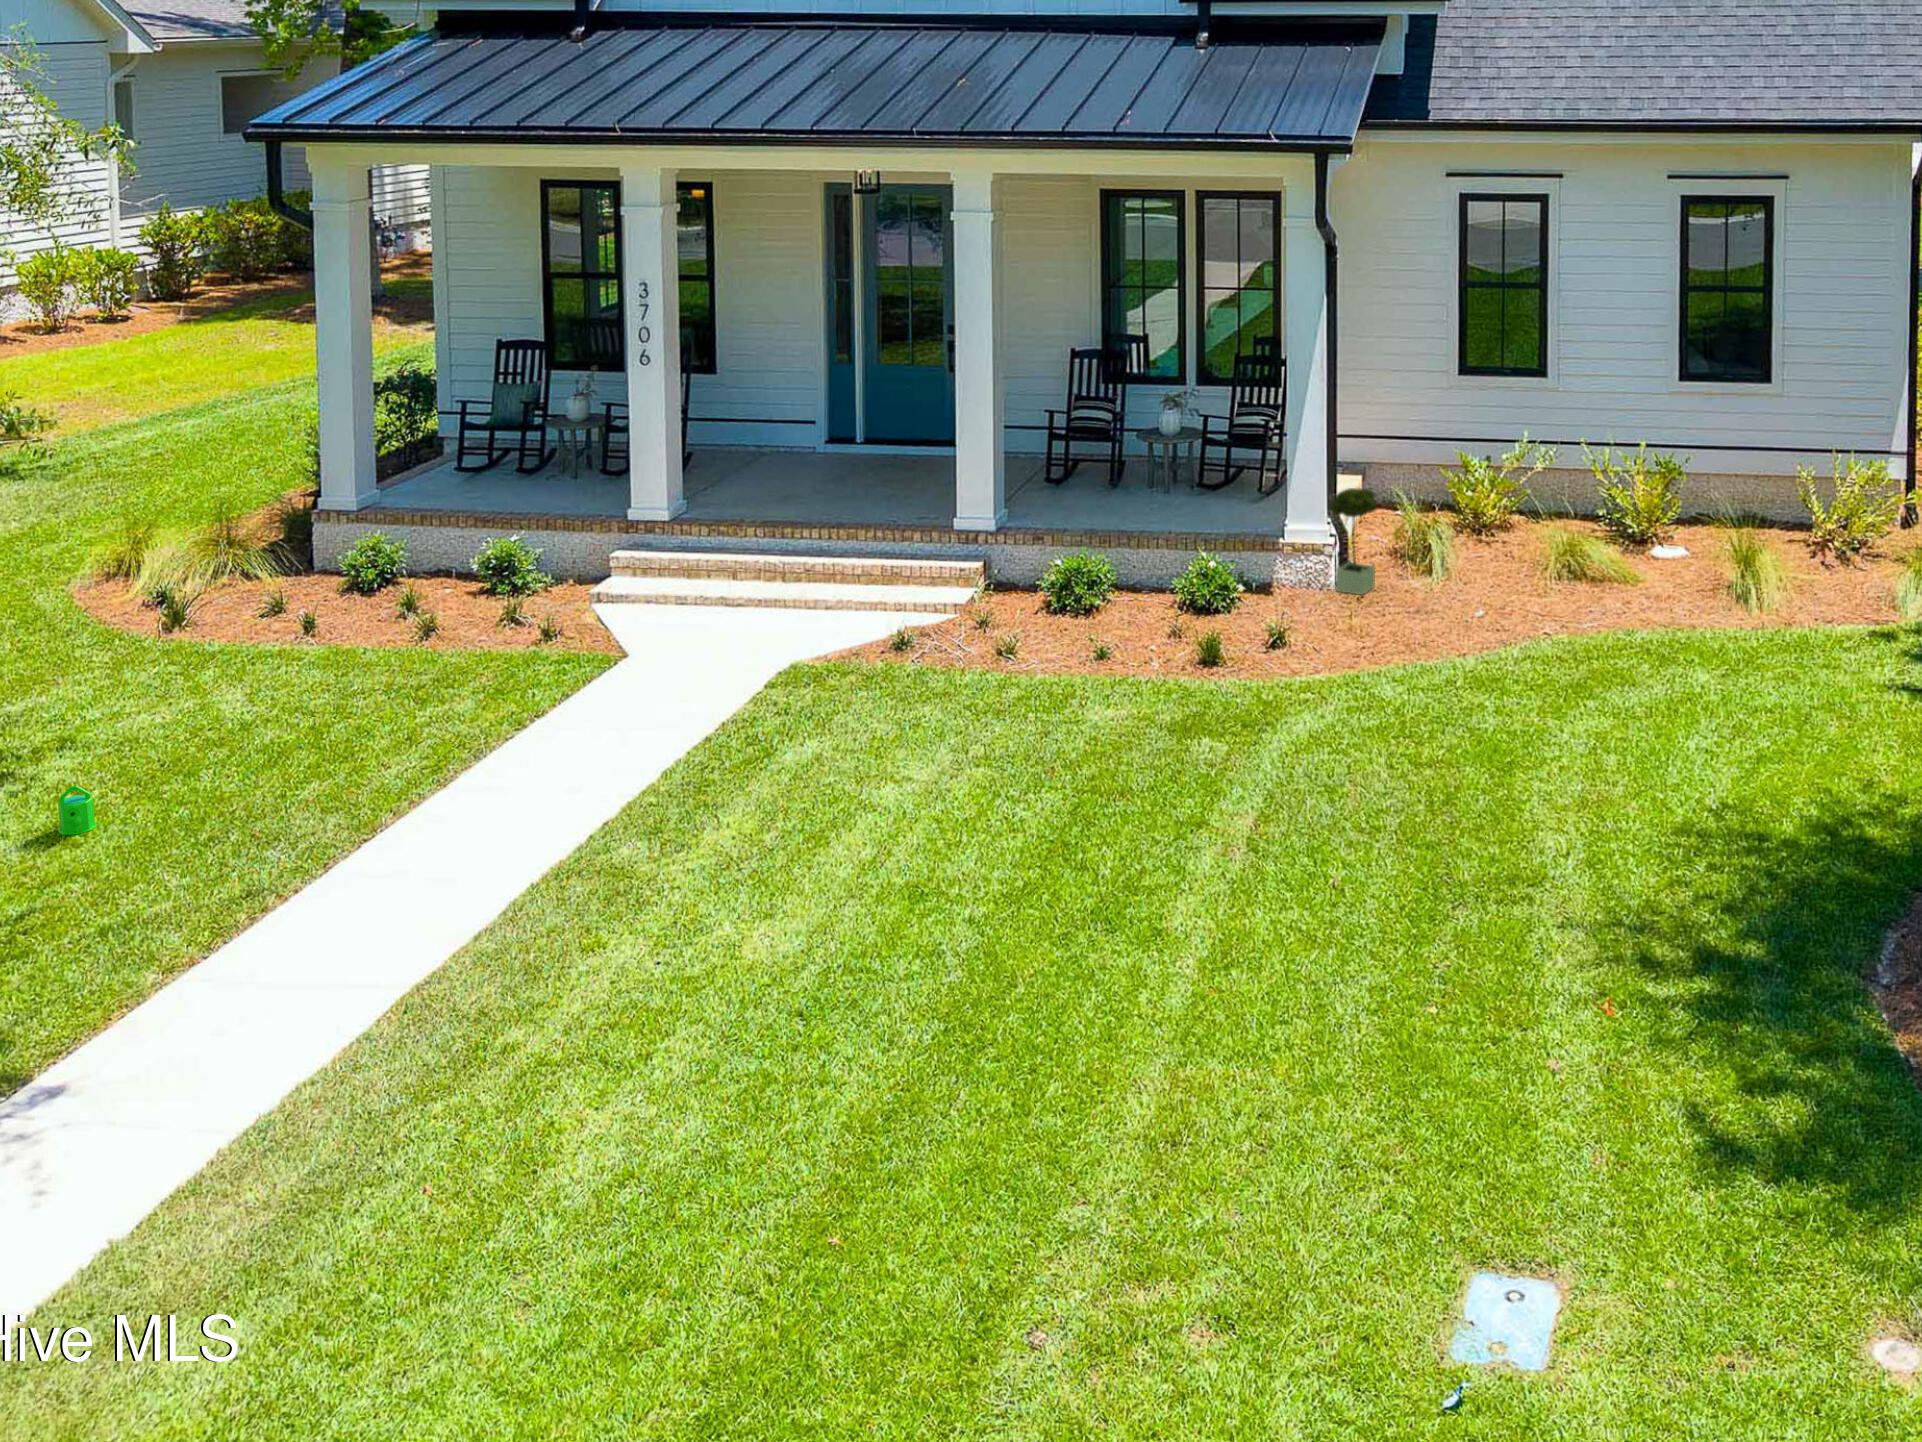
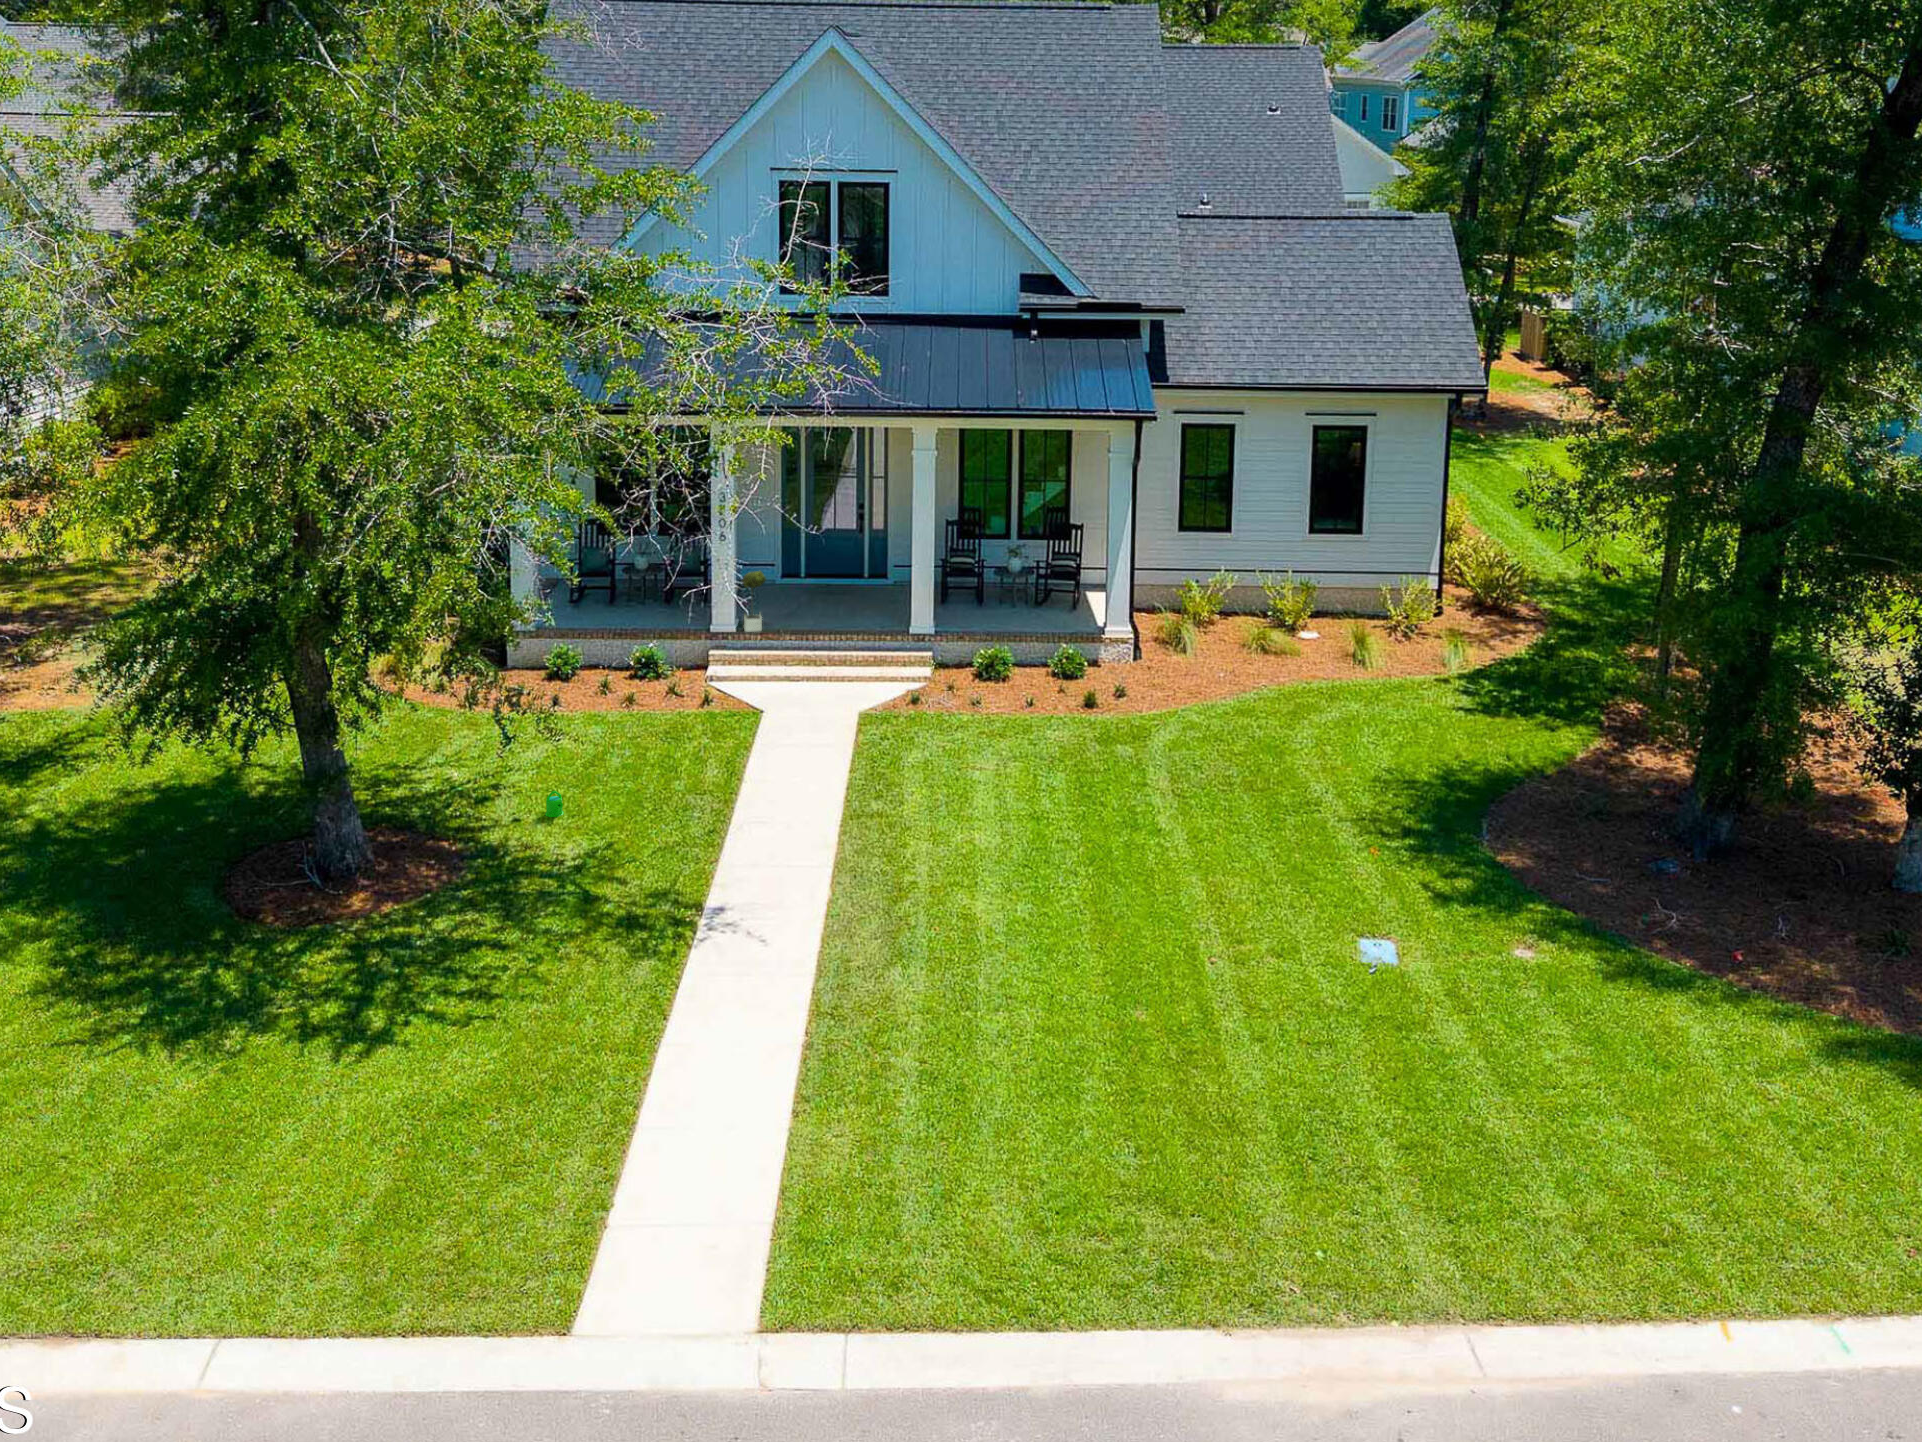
potted tree: present [1332,488,1377,595] -> present [741,571,766,632]

